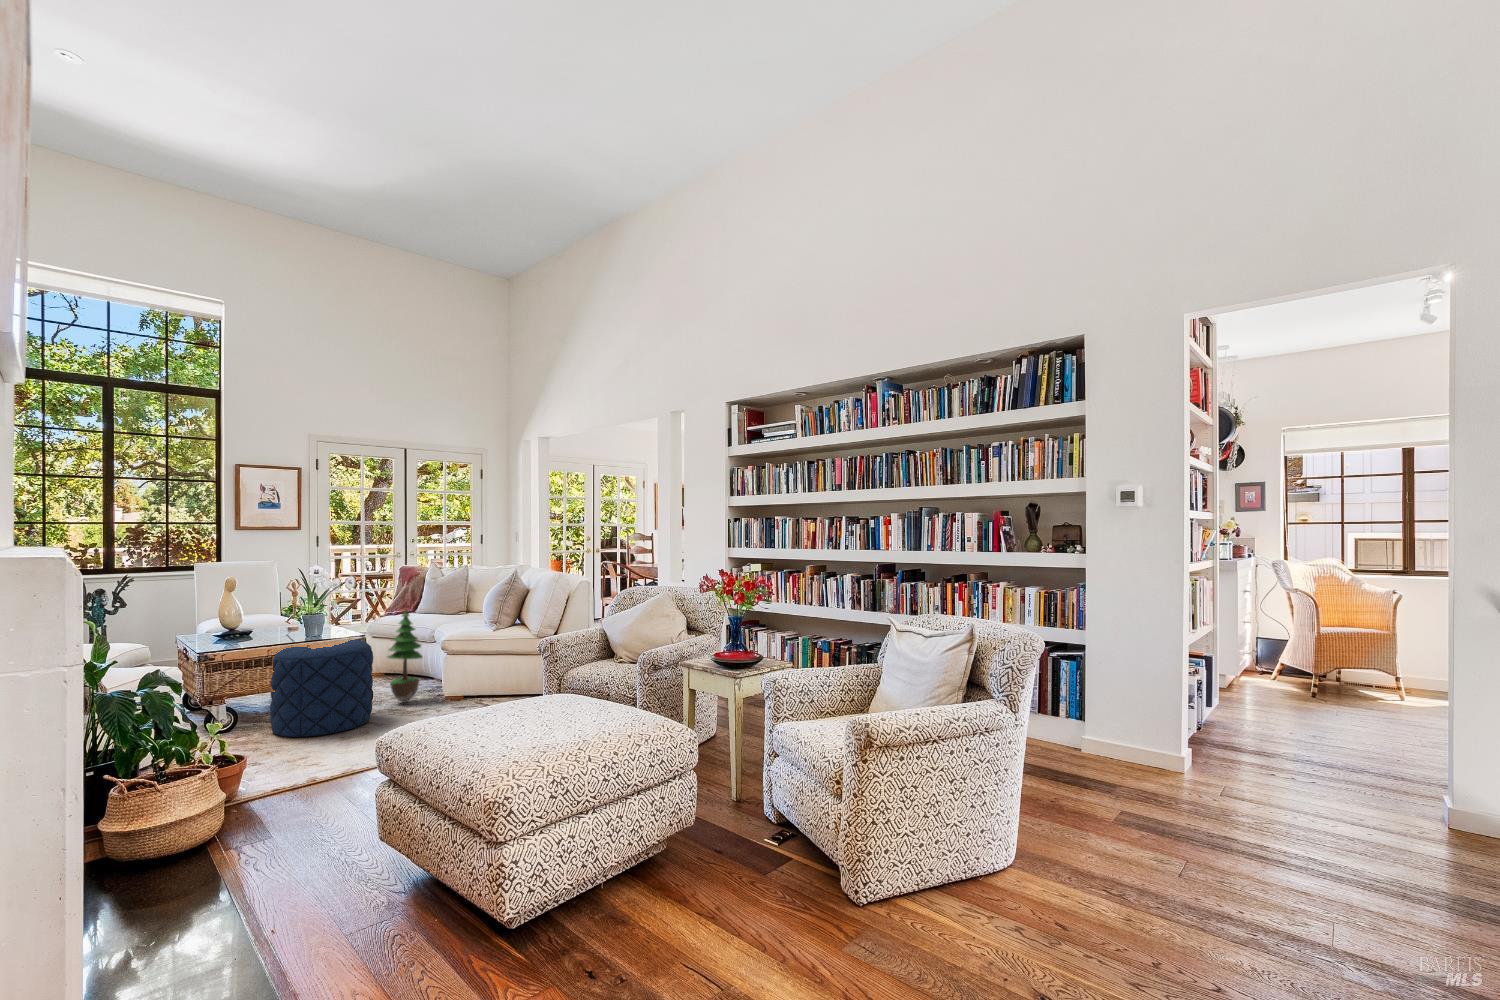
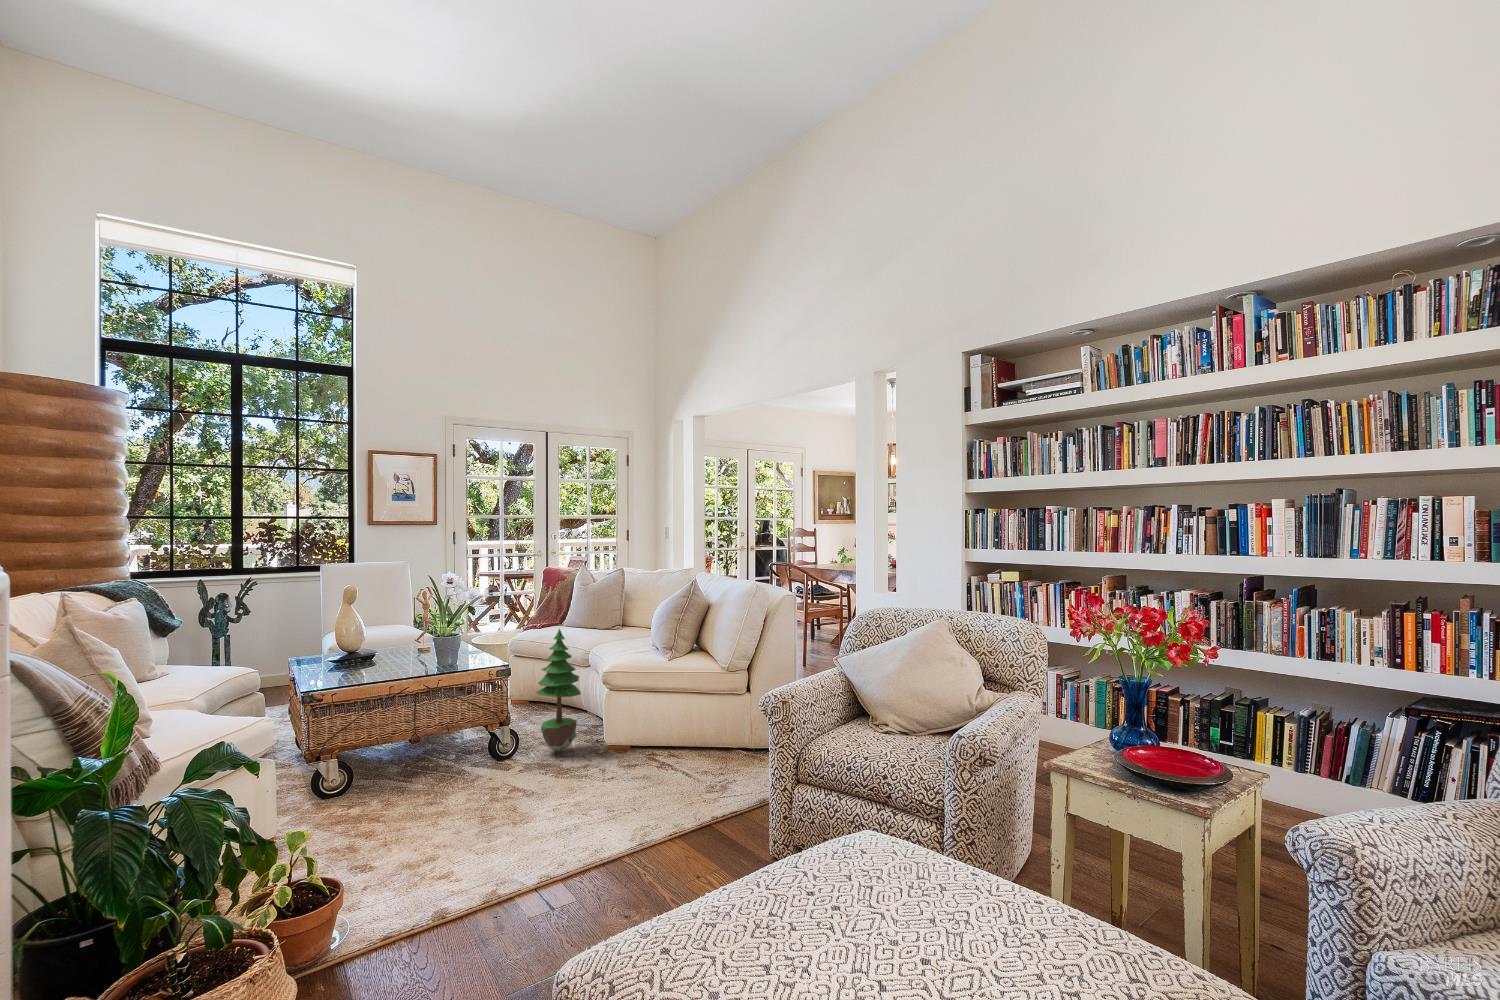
pouf: present [270,640,373,737] -> none [393,671,521,811]

